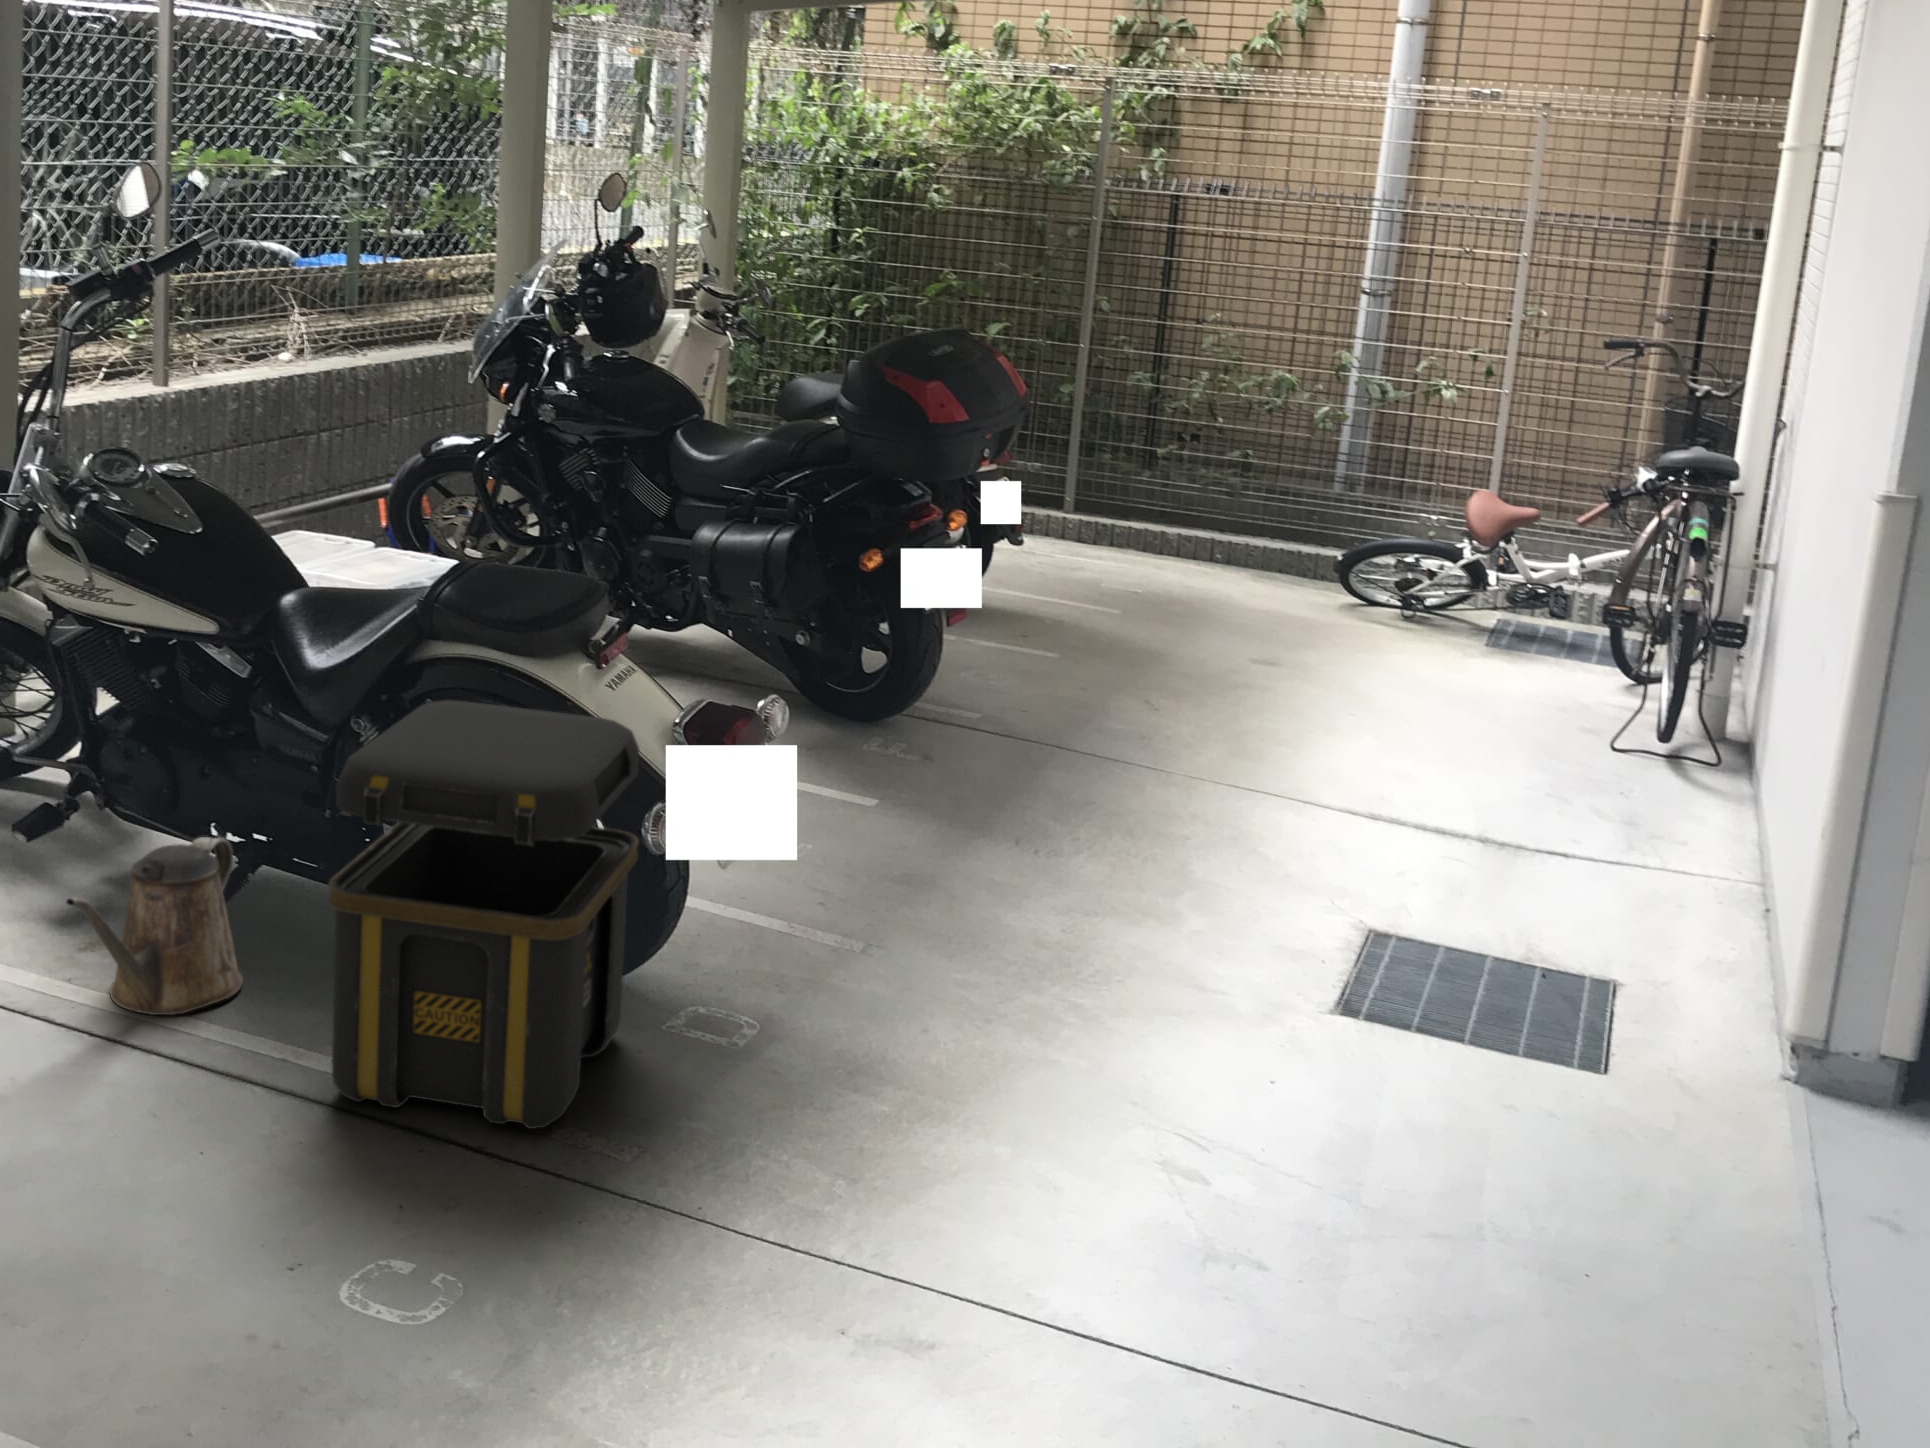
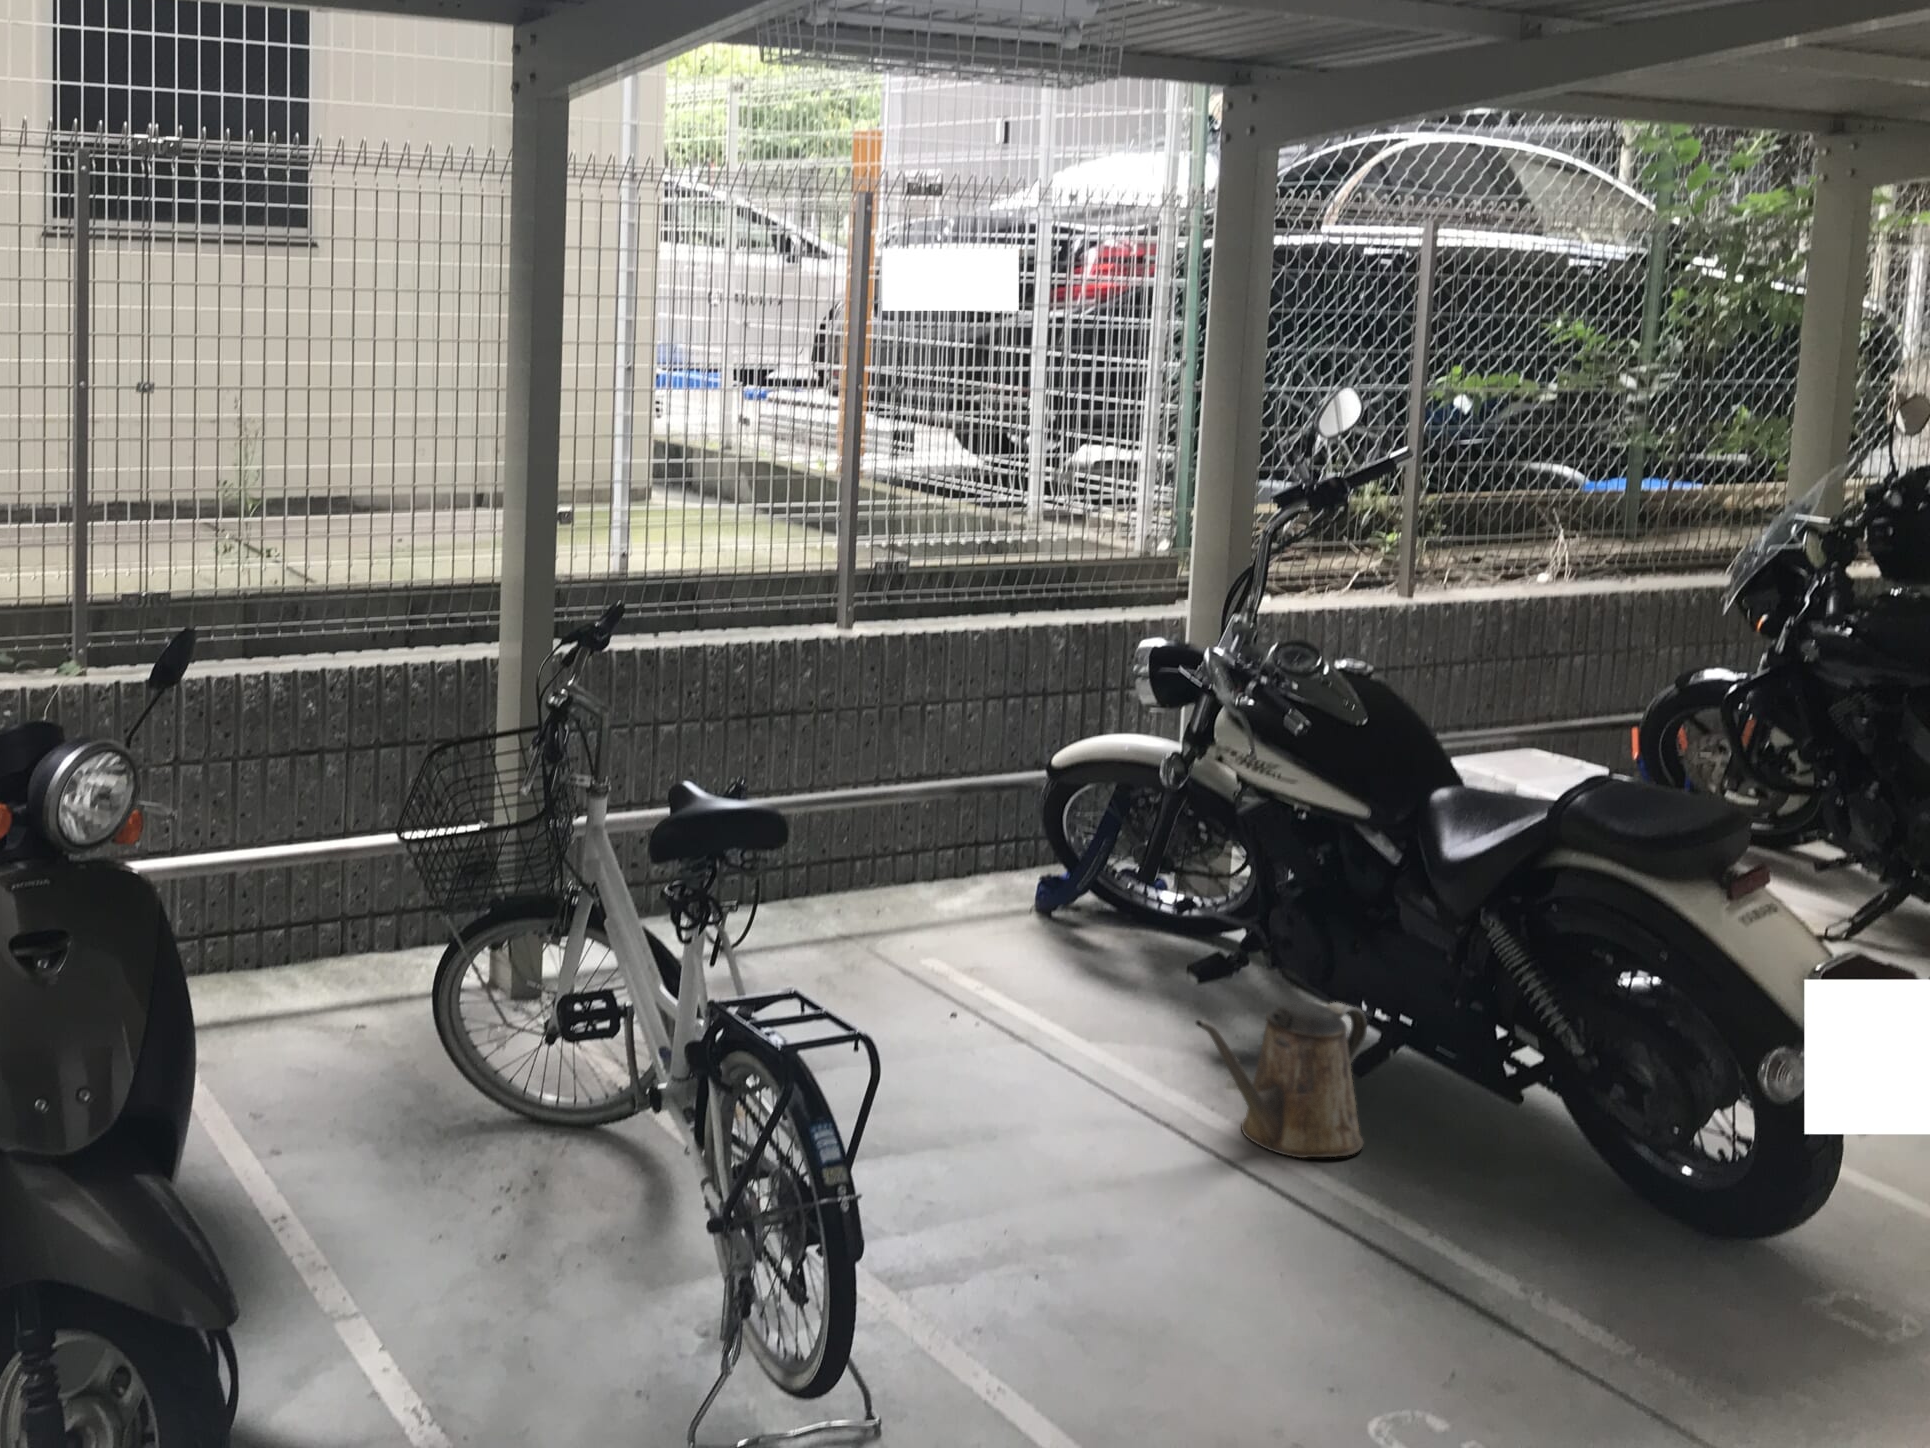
toolbox: present [328,700,639,1129] -> none [1415,906,1779,1356]

